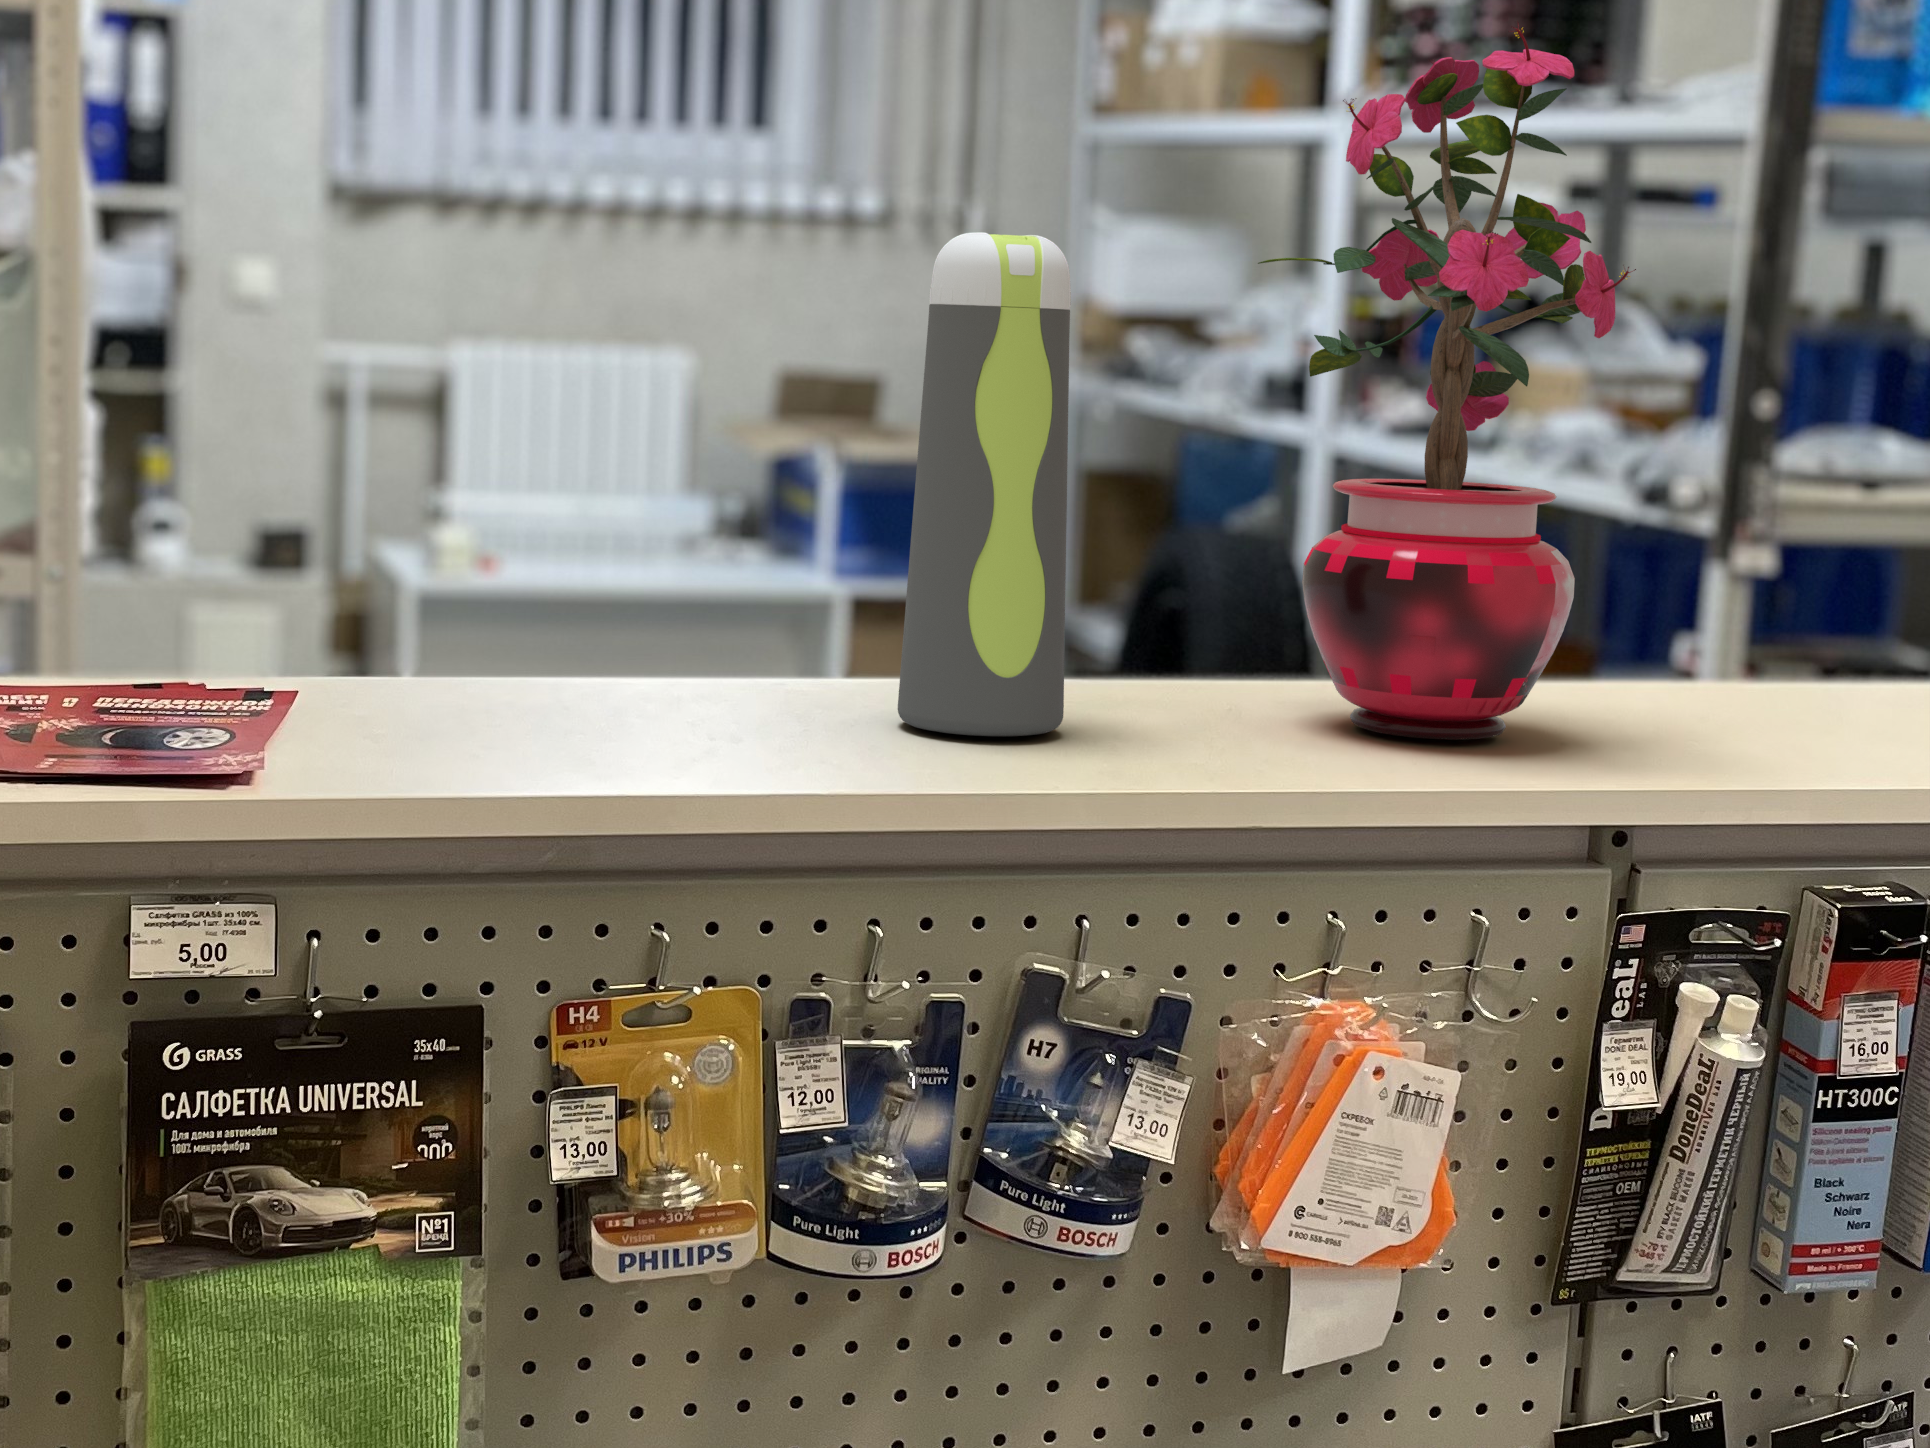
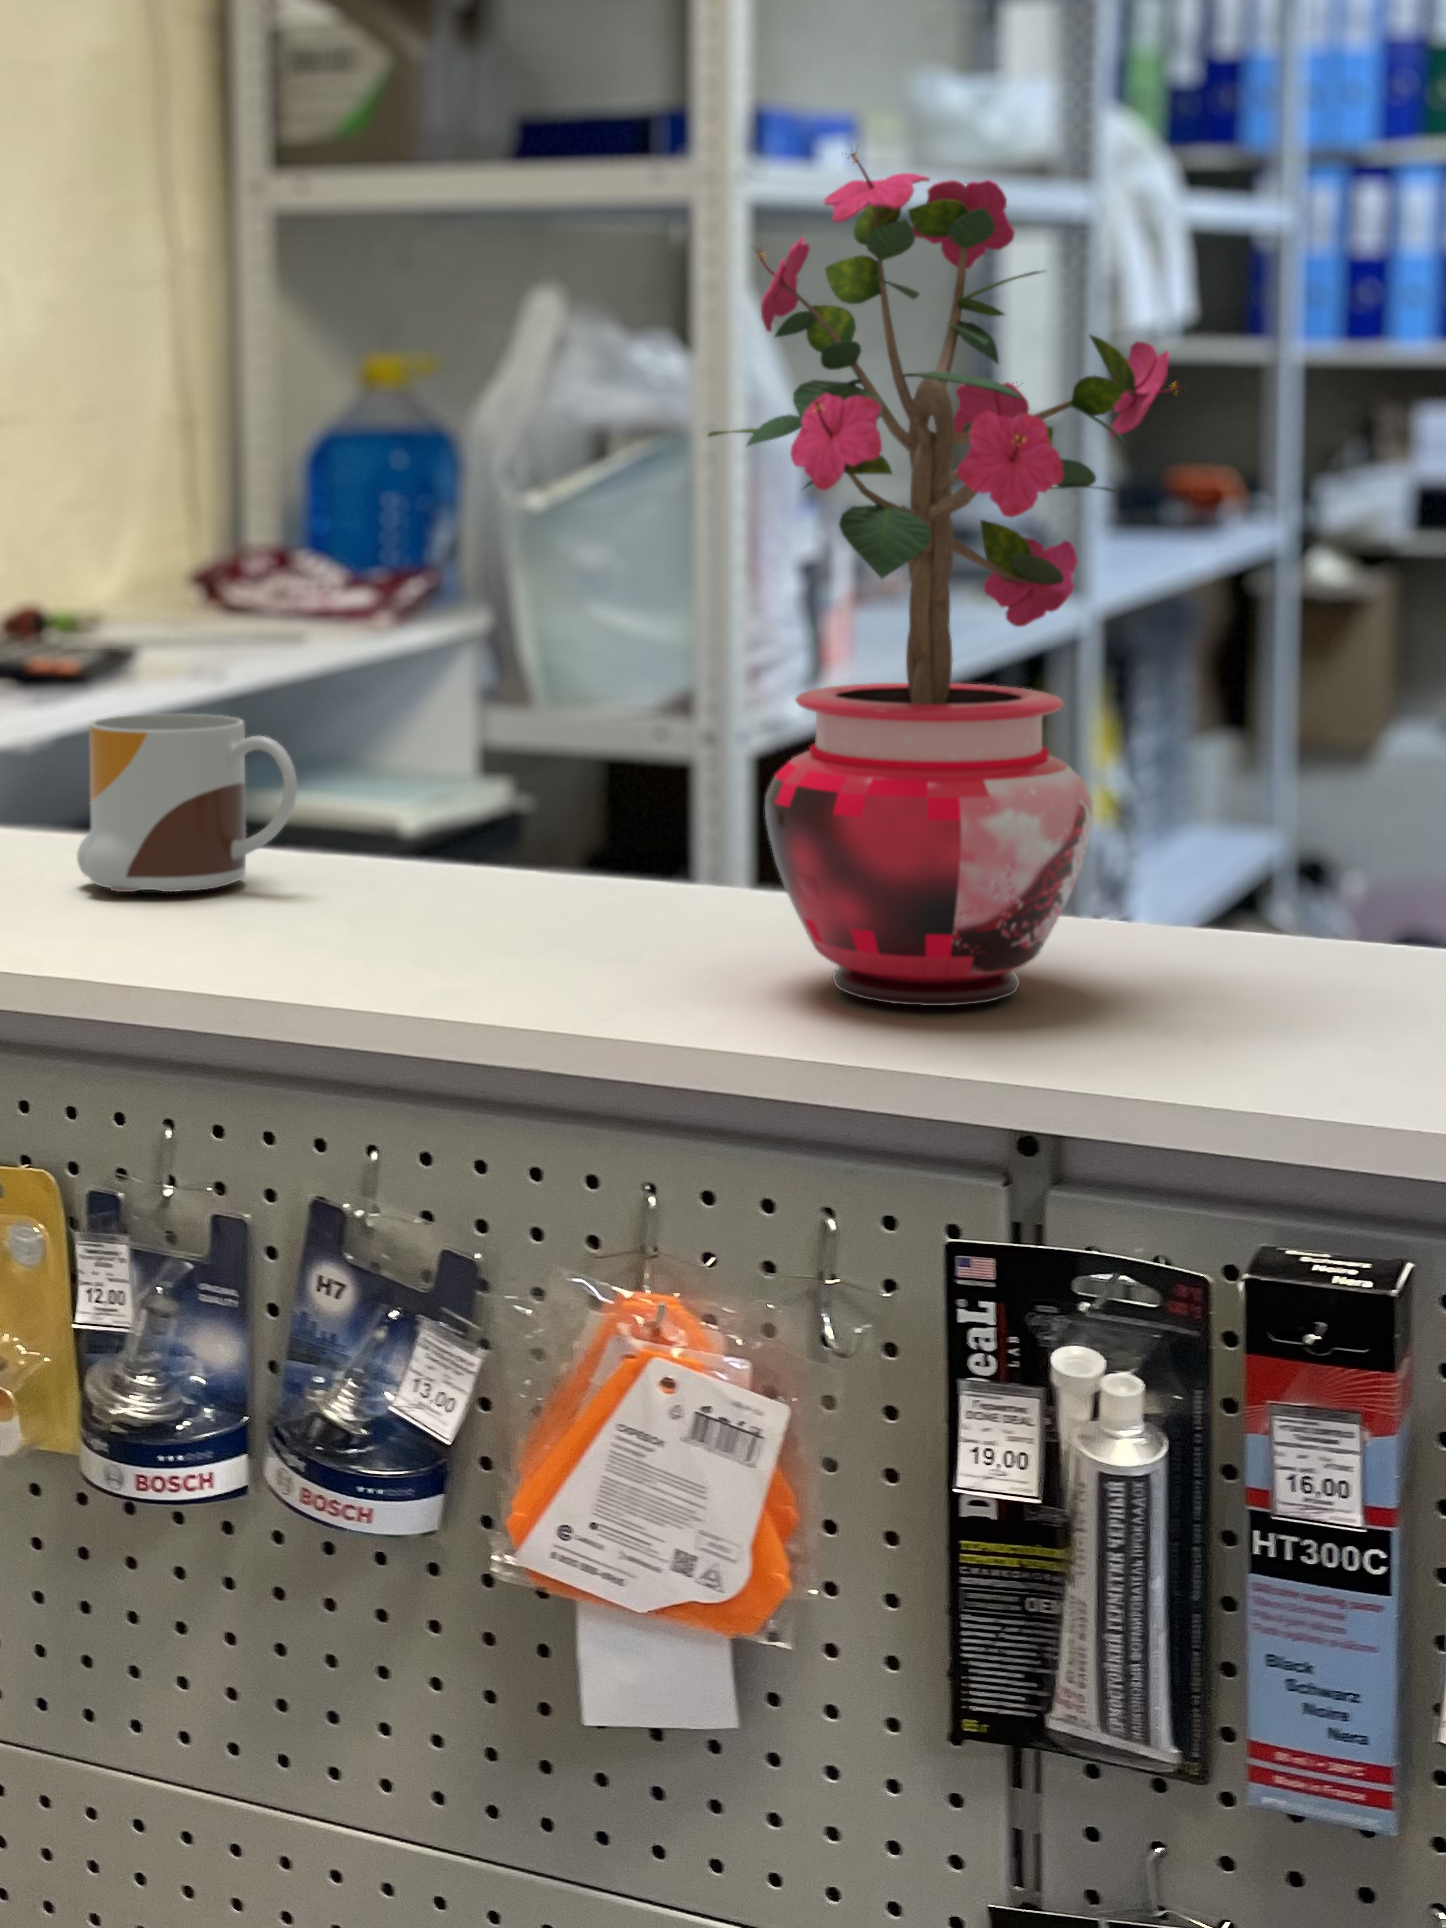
water bottle: present [898,232,1071,736] -> none [344,418,522,952]
mug: none [488,530,731,711] -> present [77,714,297,892]

